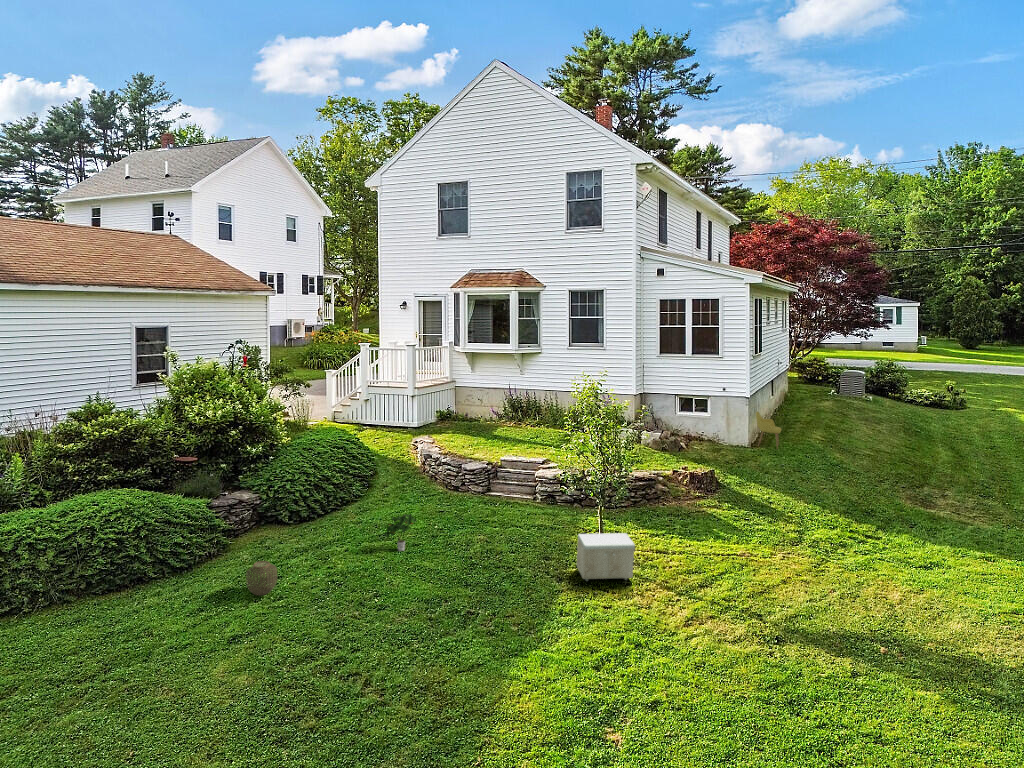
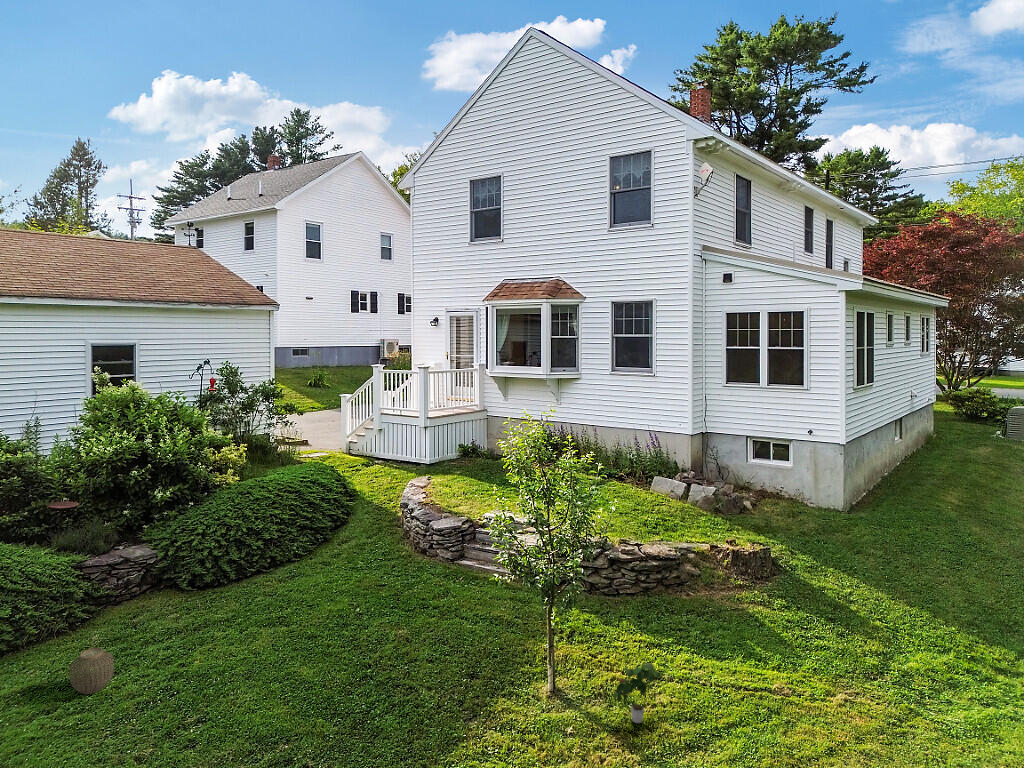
chair: present [756,412,781,449] -> none [861,462,898,516]
potted plant: present [384,514,417,551] -> present [613,663,661,723]
storage bench: present [577,533,635,581] -> none [511,644,587,720]

